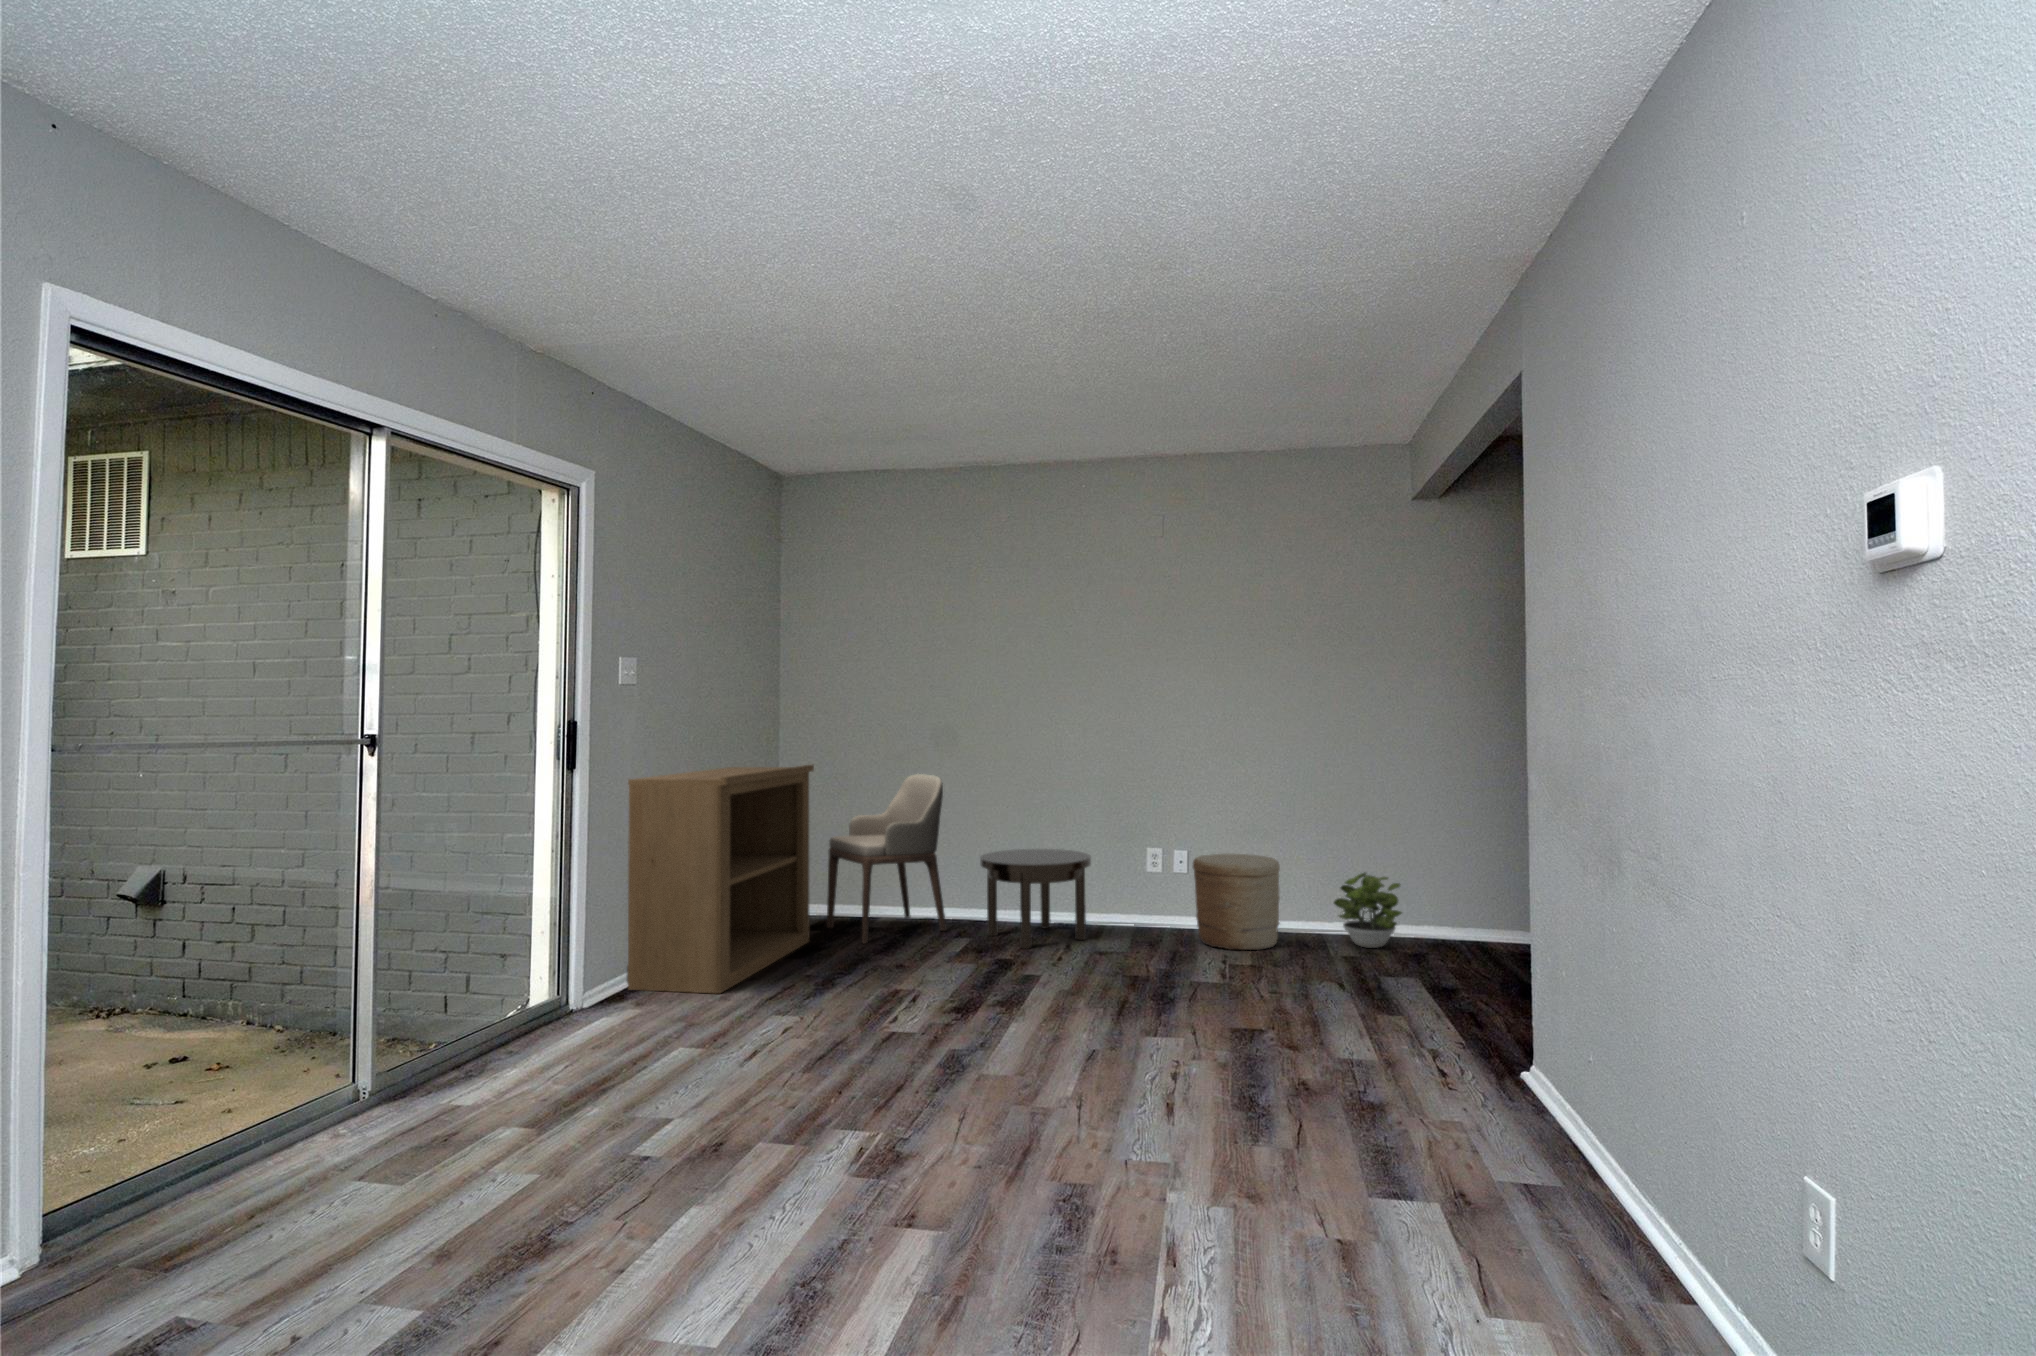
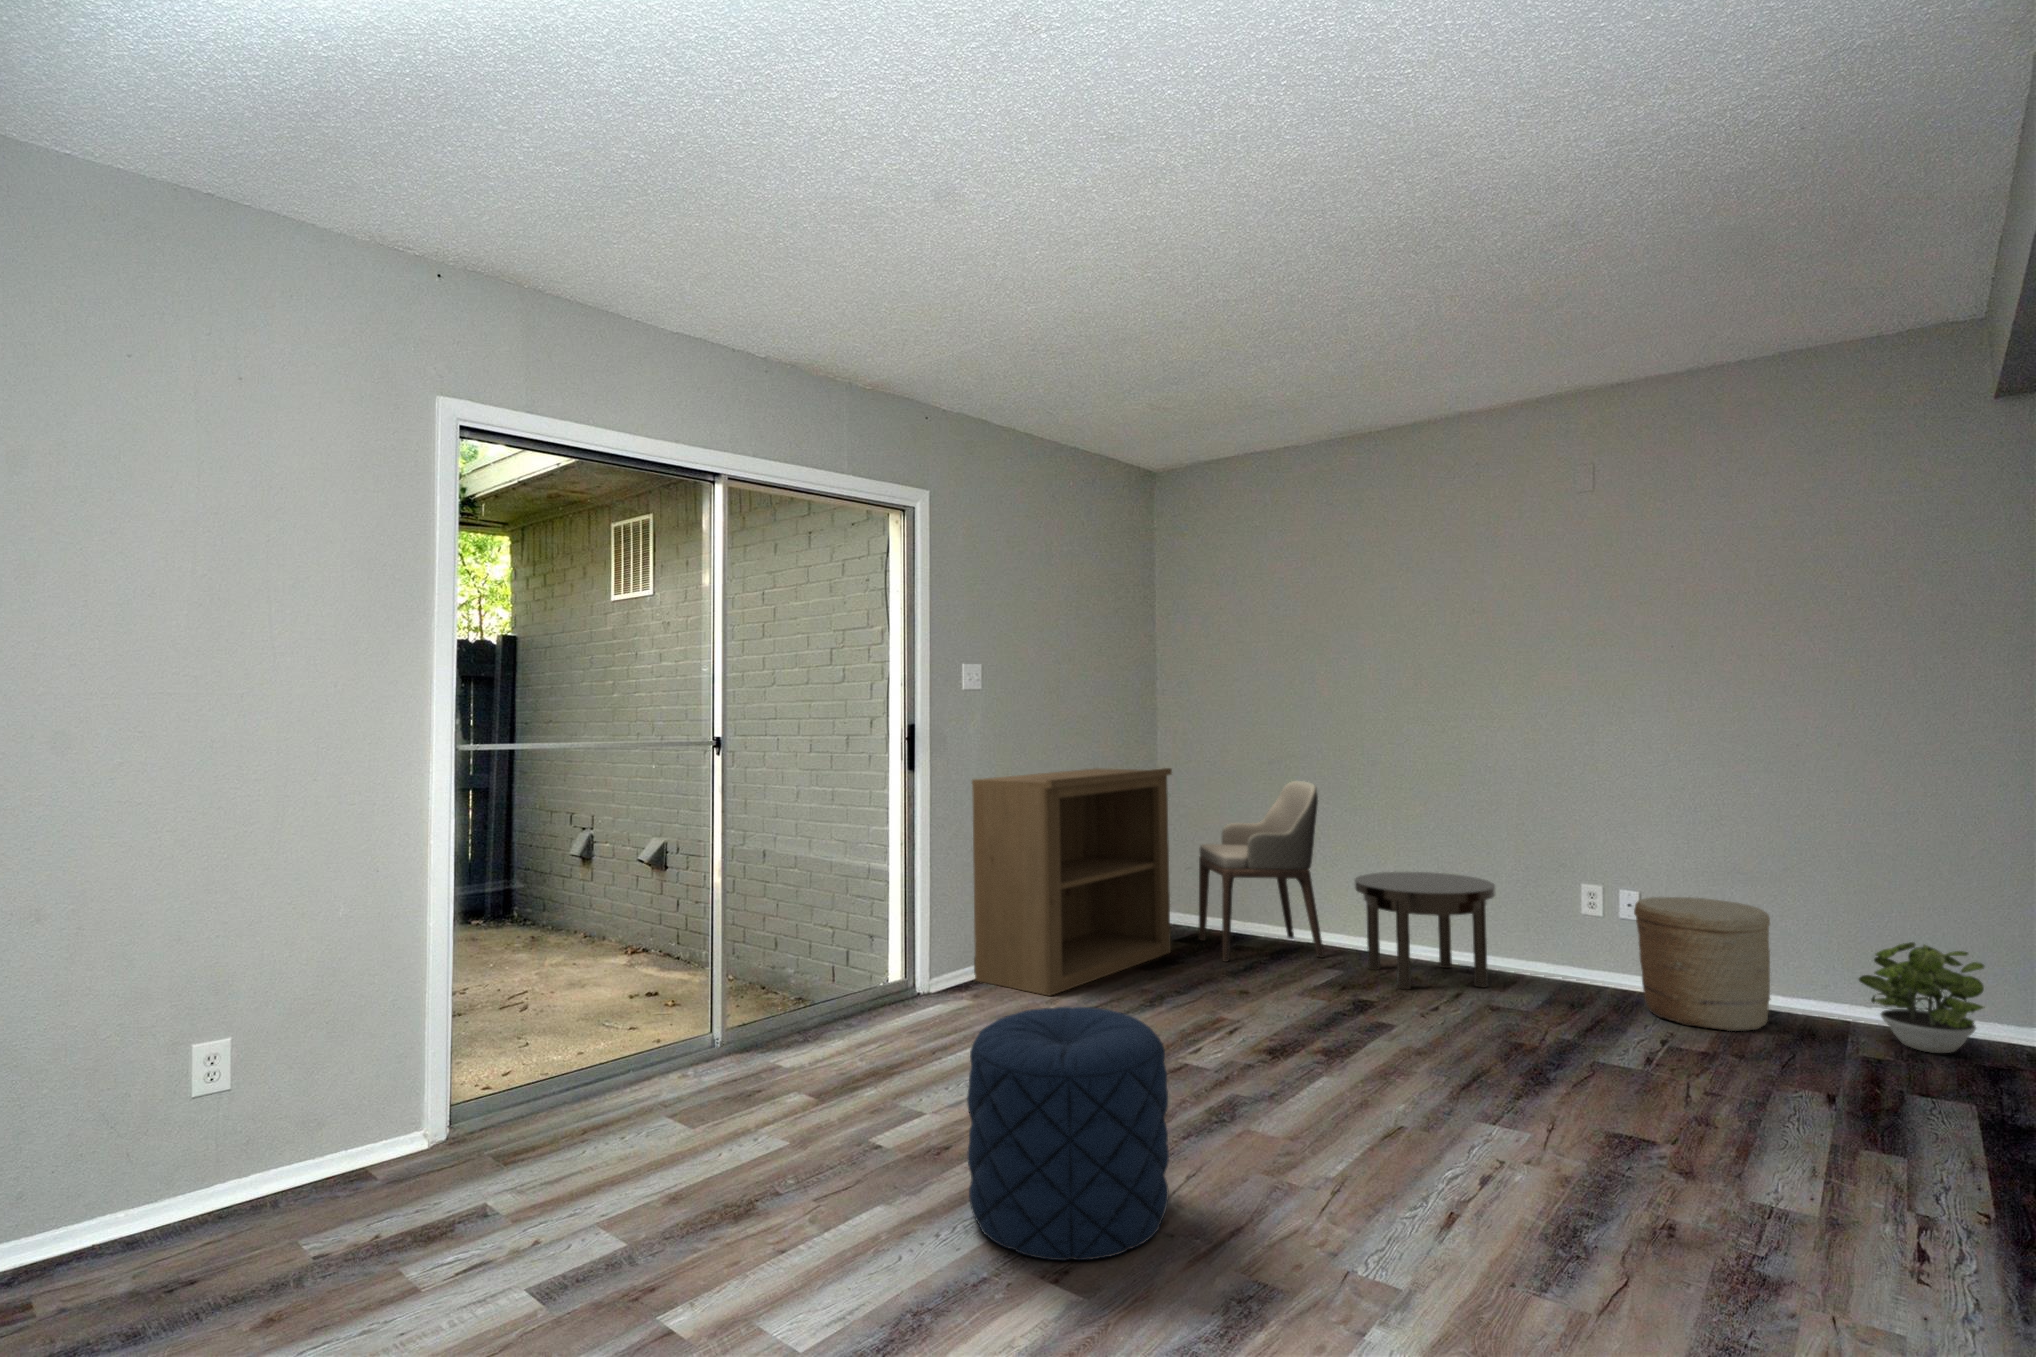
pouf: none [784,980,973,1212] -> present [967,1007,1169,1260]

